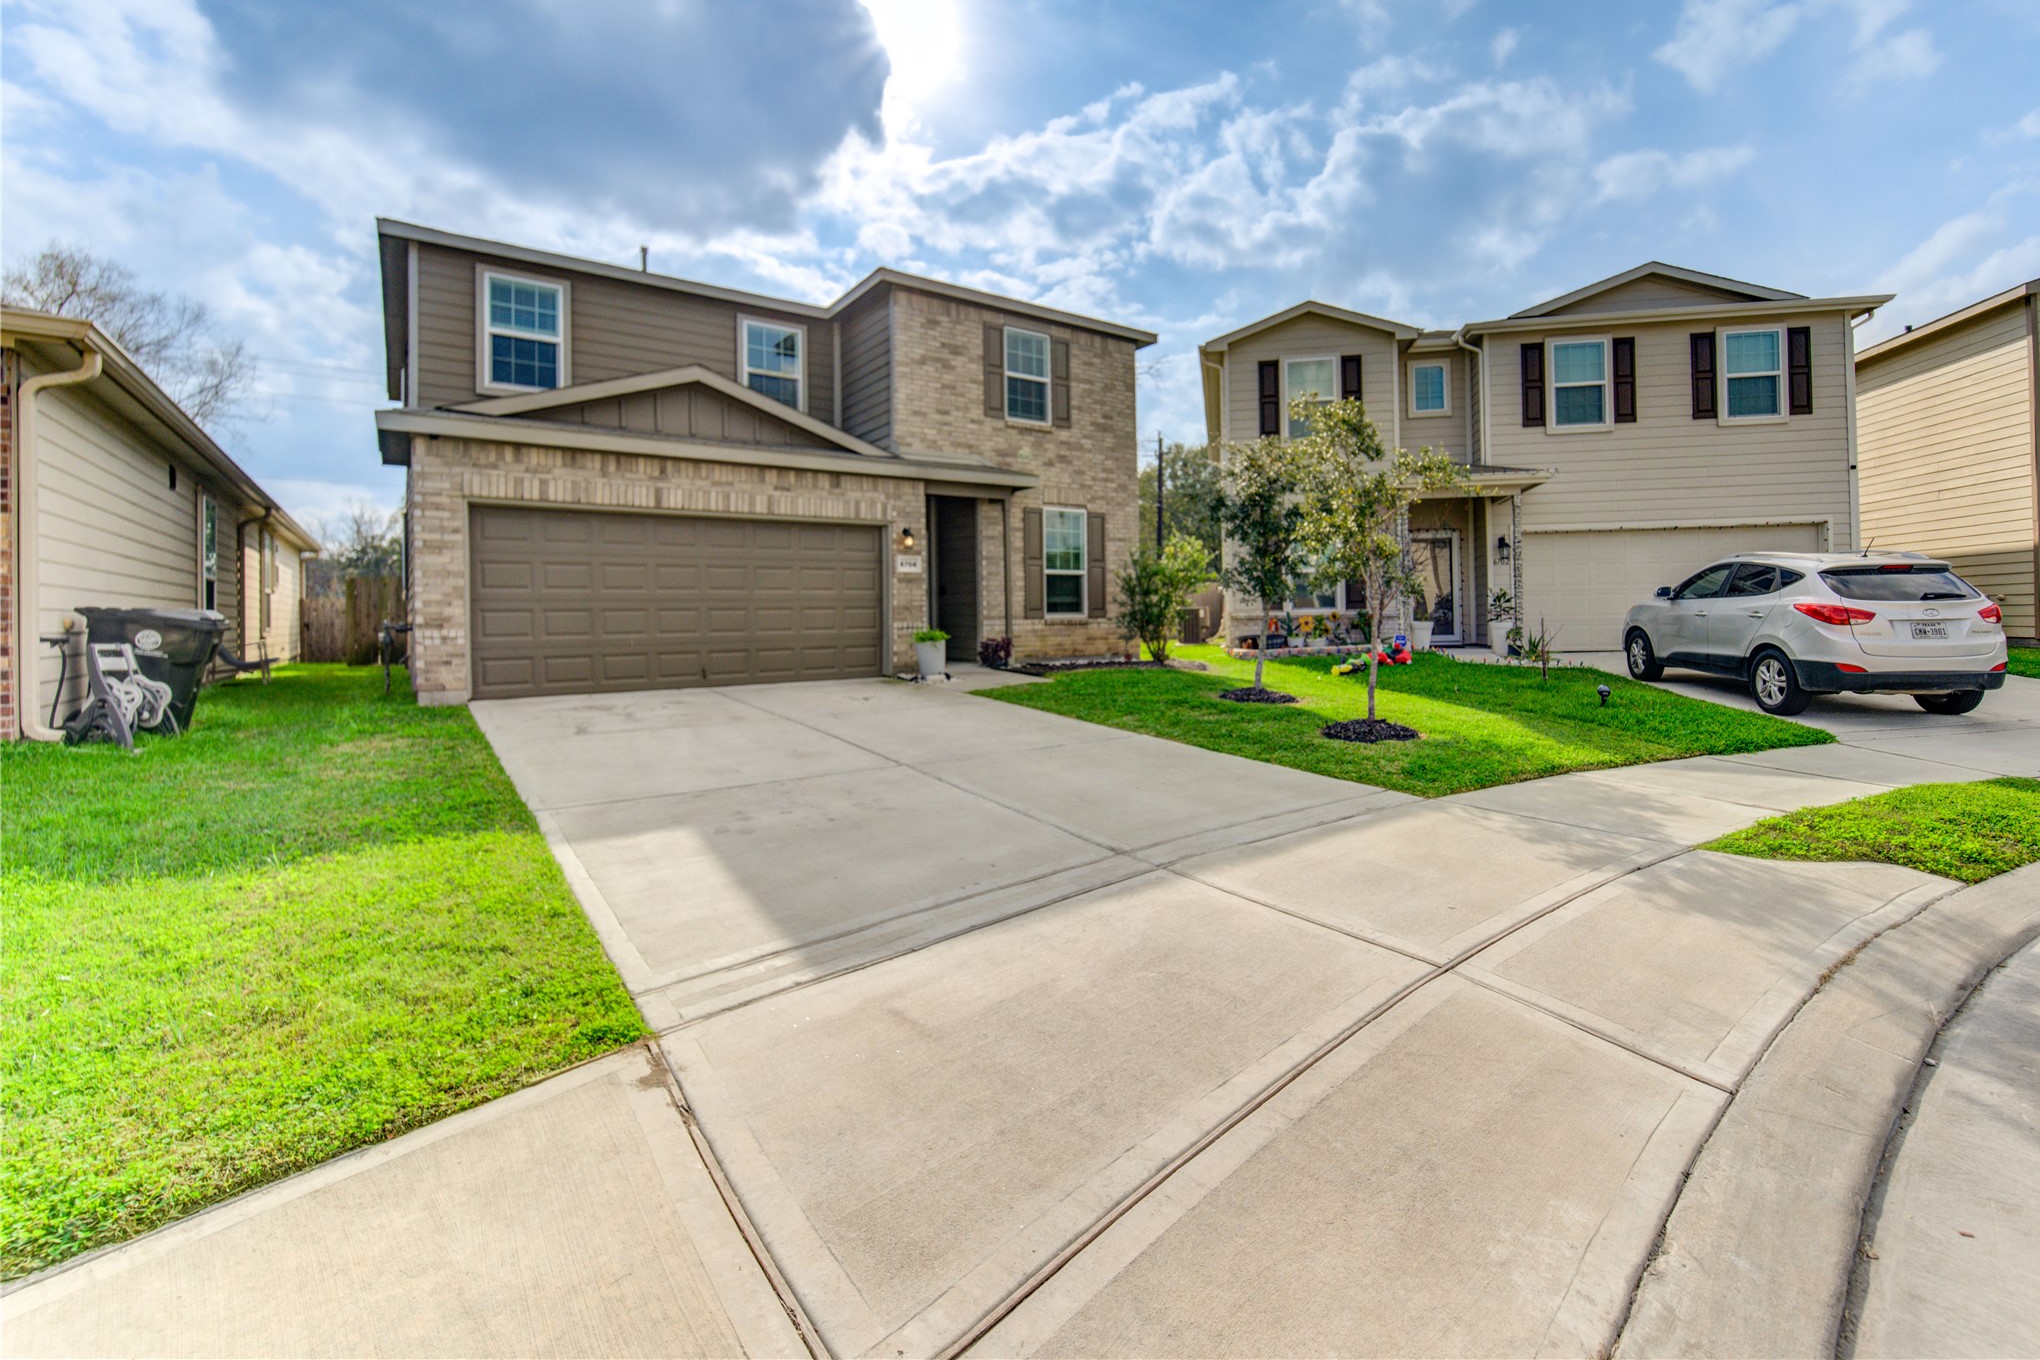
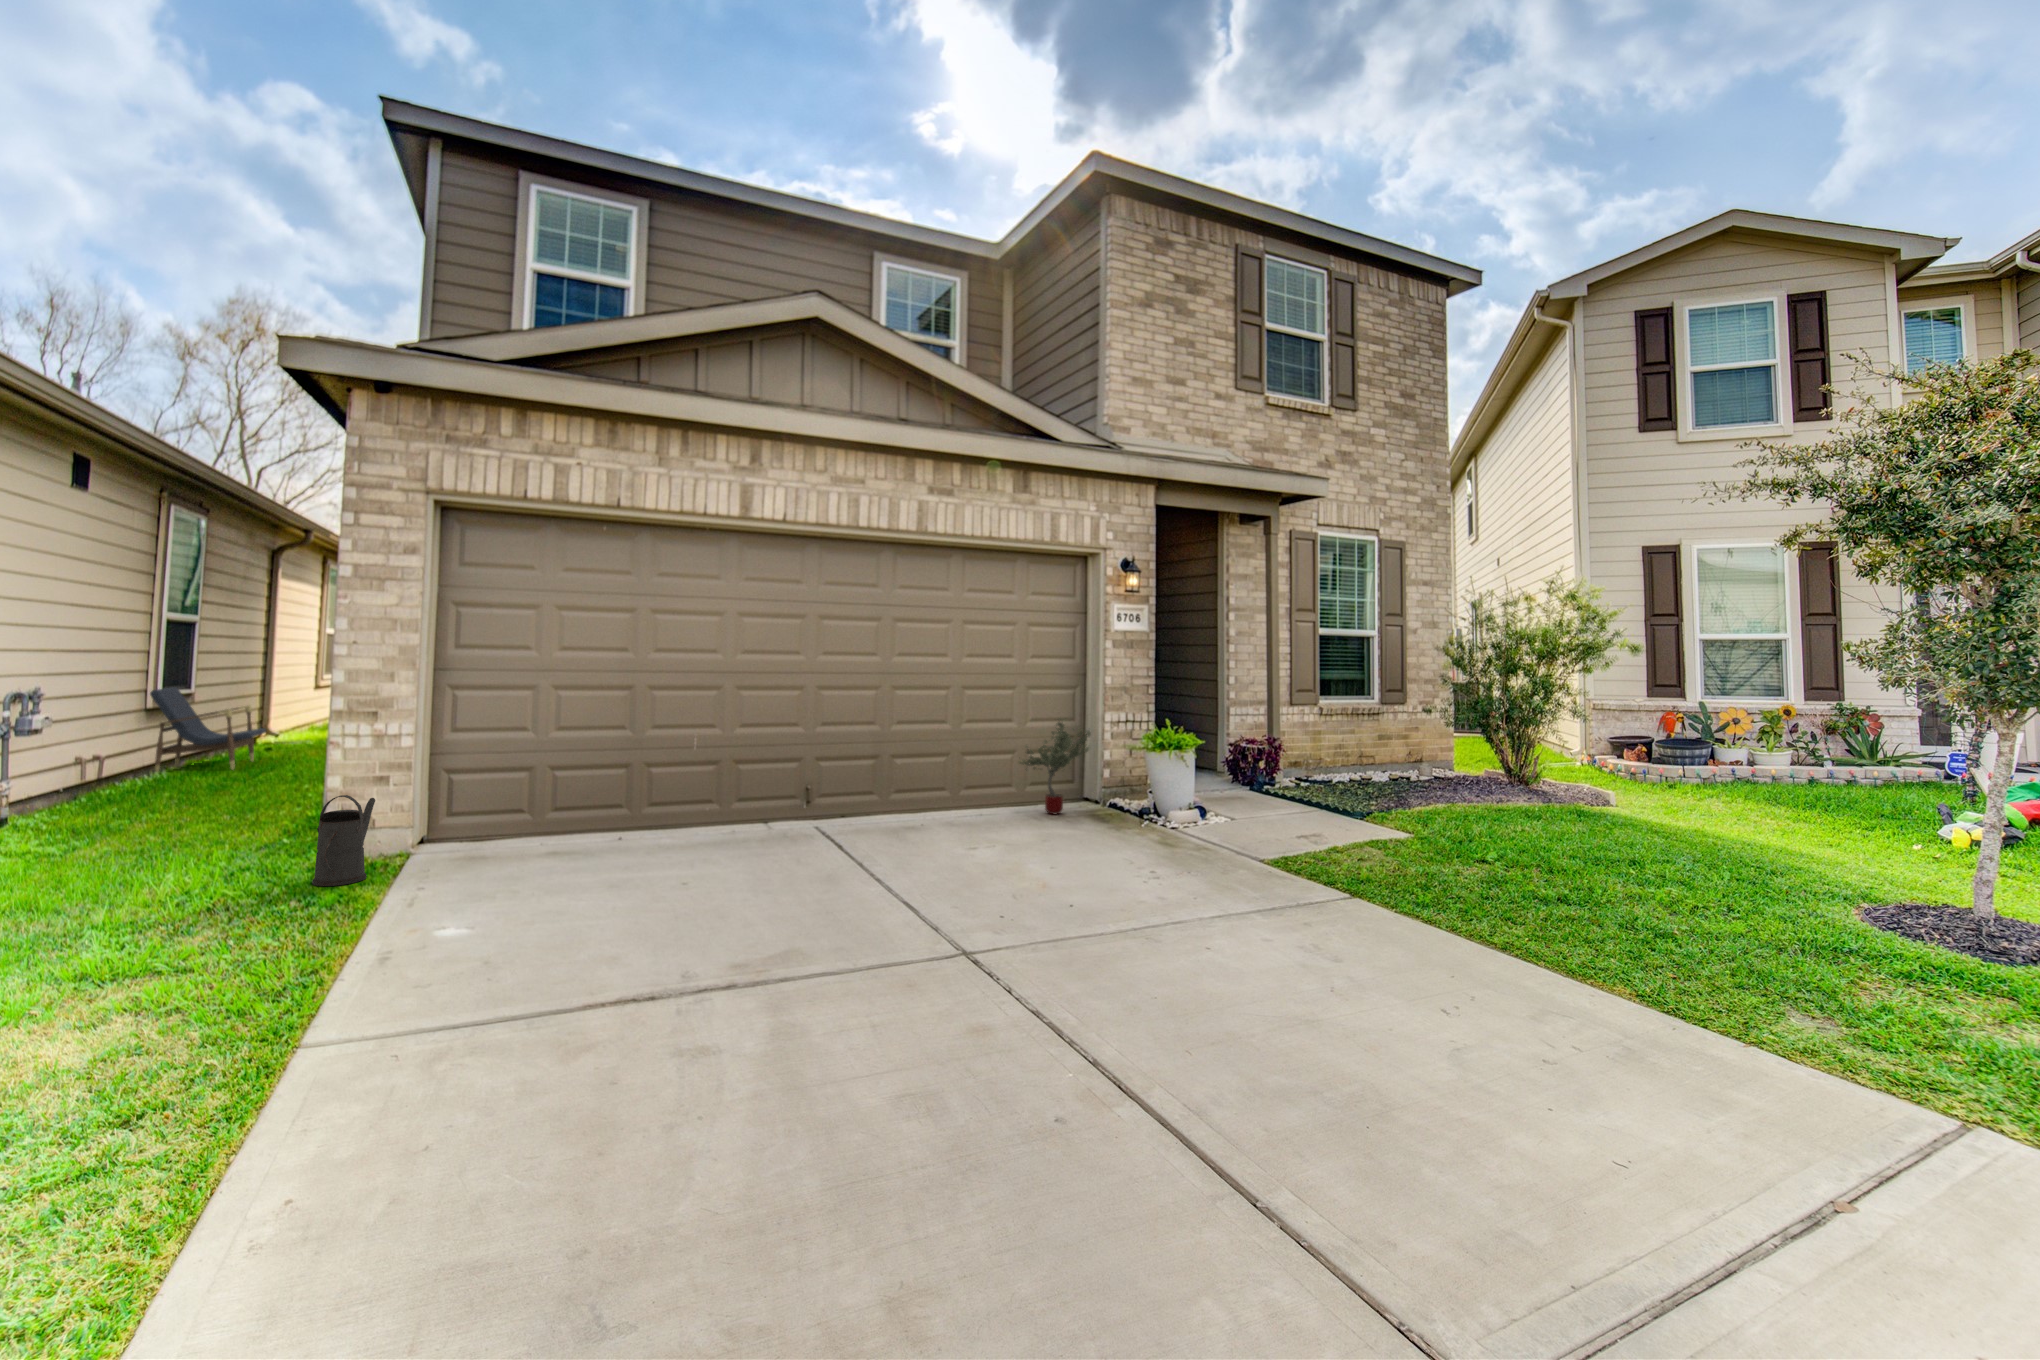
potted tree: present [1115,623,1140,663] -> present [1020,718,1091,815]
watering can: none [422,666,451,713] -> present [312,795,375,886]

